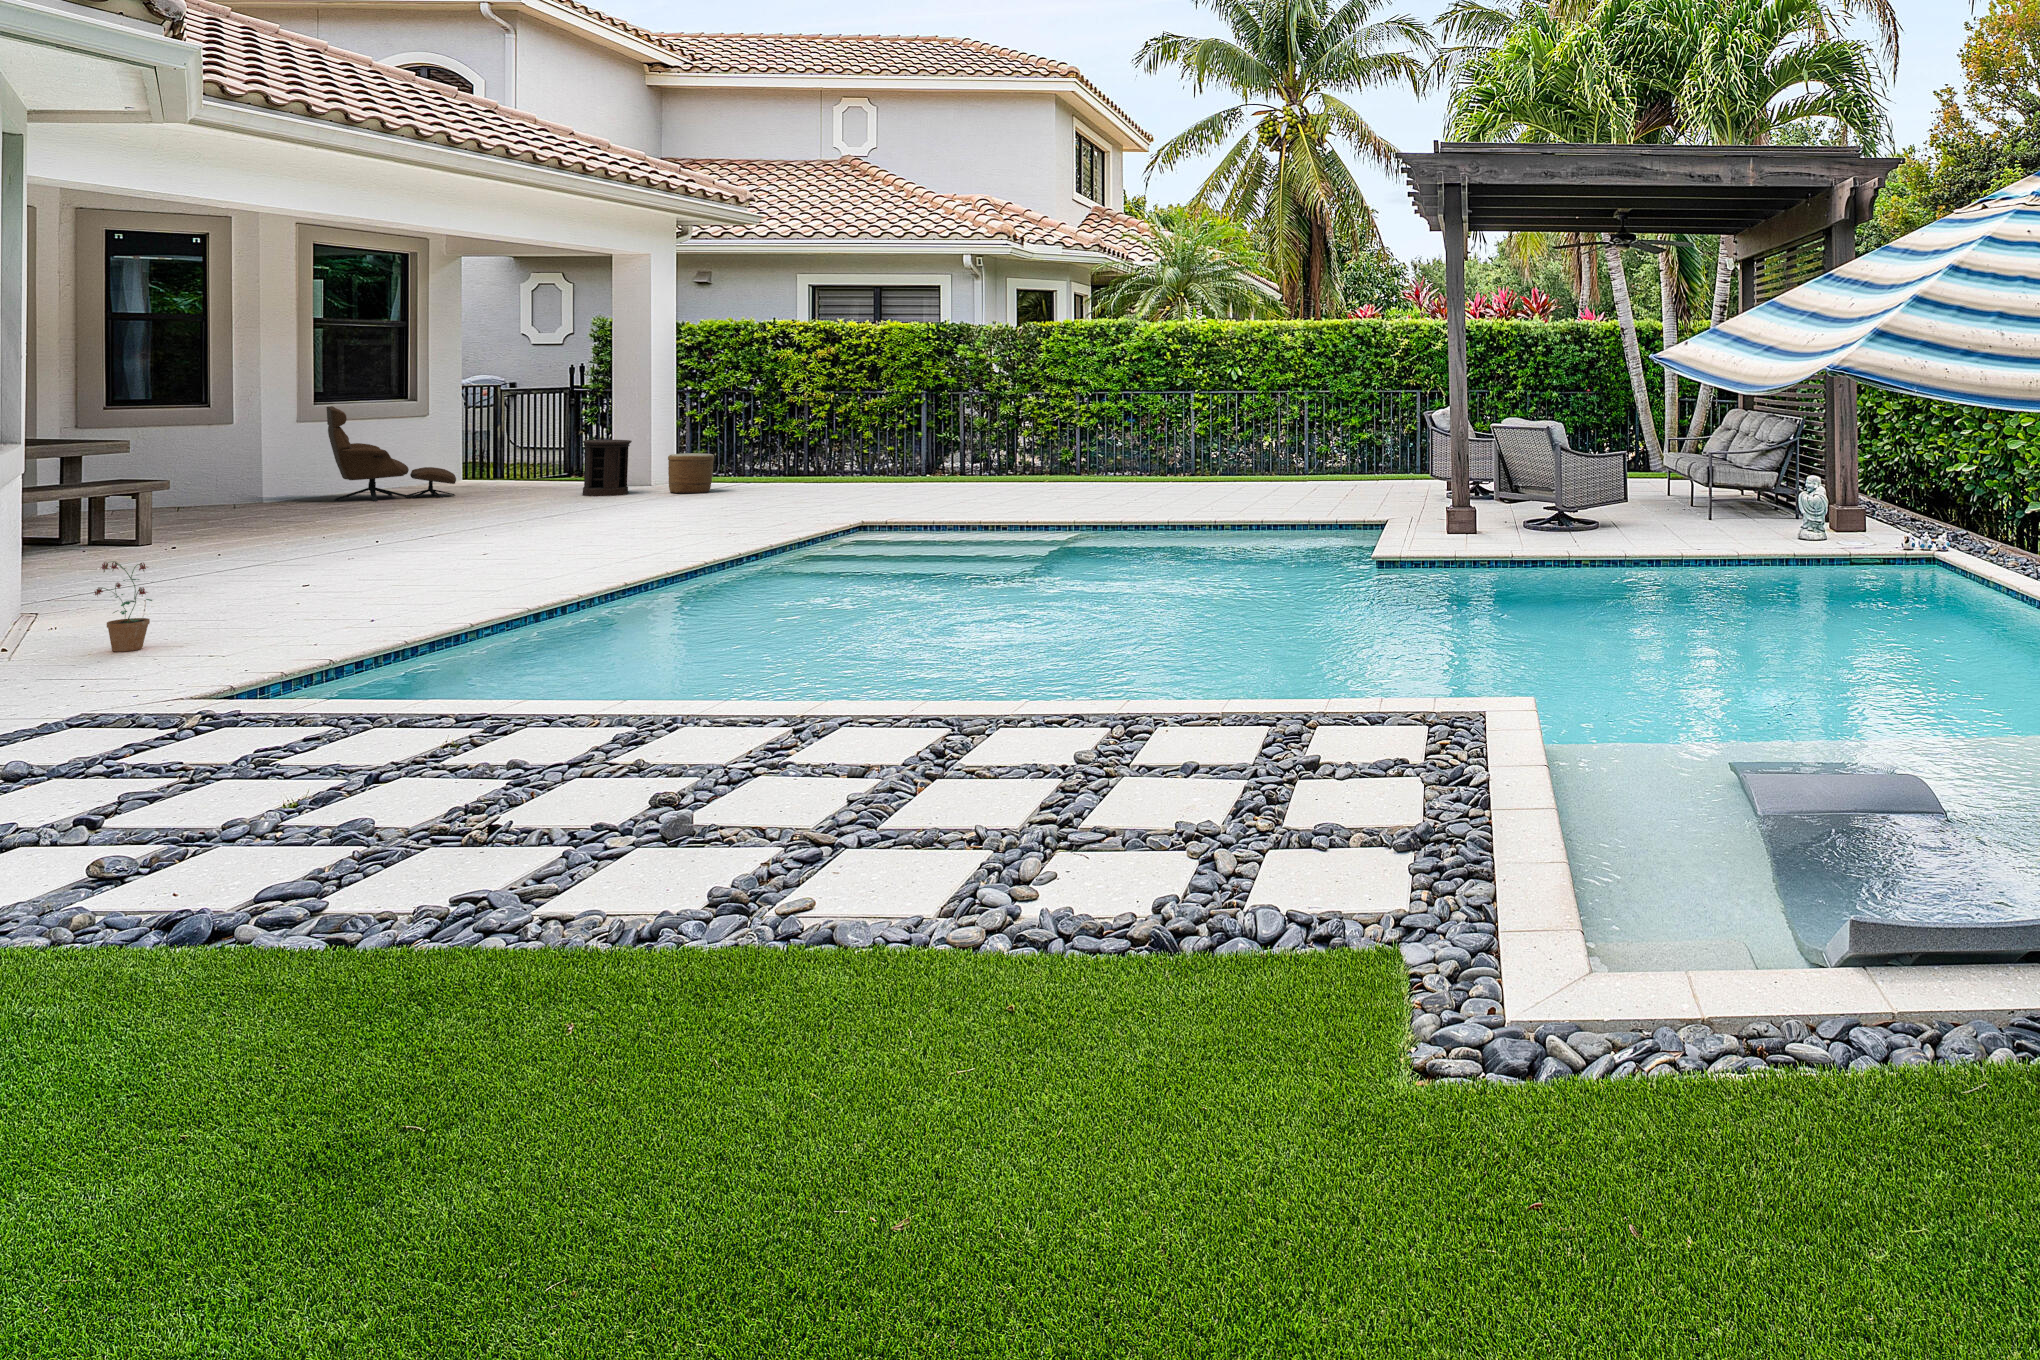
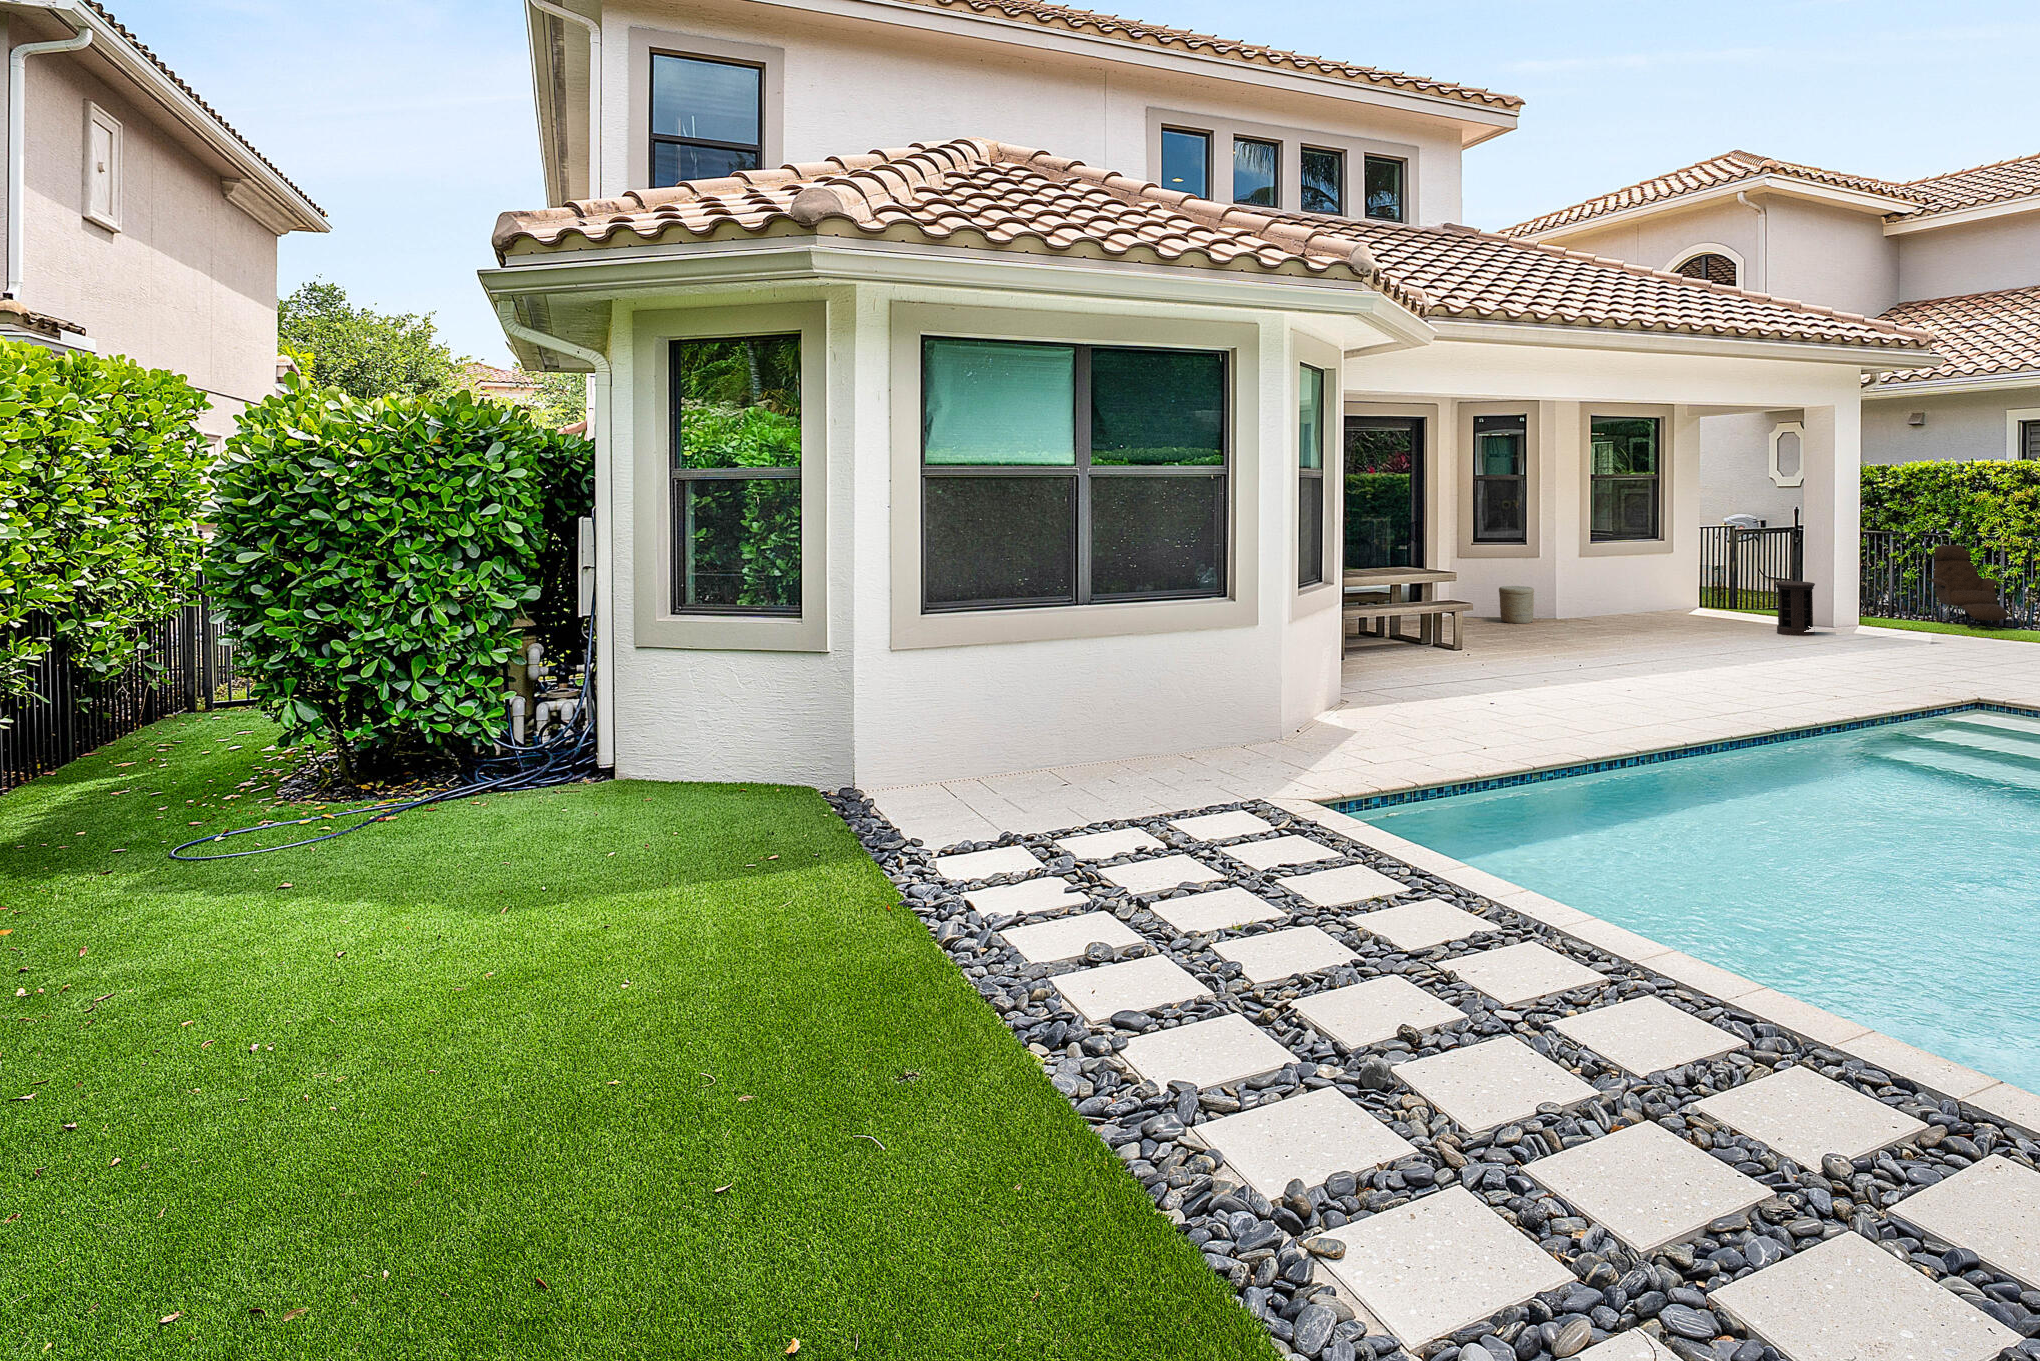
lounge chair: present [326,406,456,501] -> present [1931,545,2008,631]
woven basket: present [668,453,714,493] -> present [1499,586,1534,624]
potted plant: present [95,561,152,652] -> none [1275,689,1310,757]

